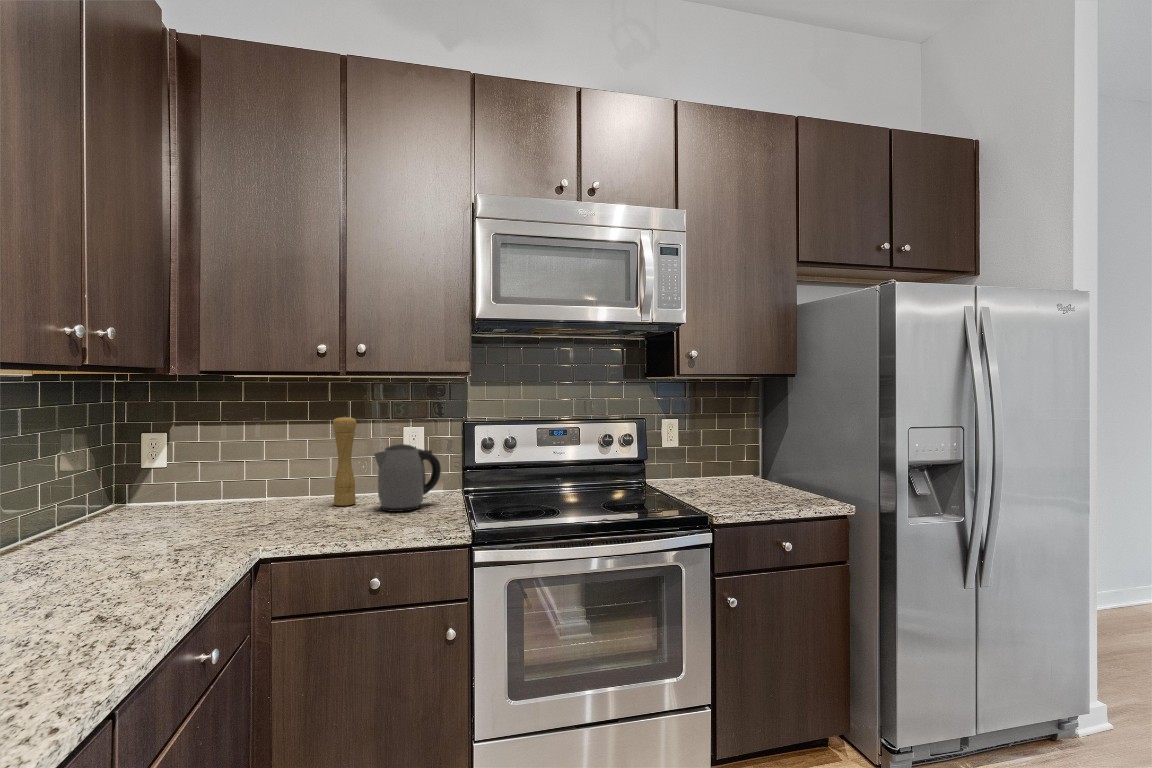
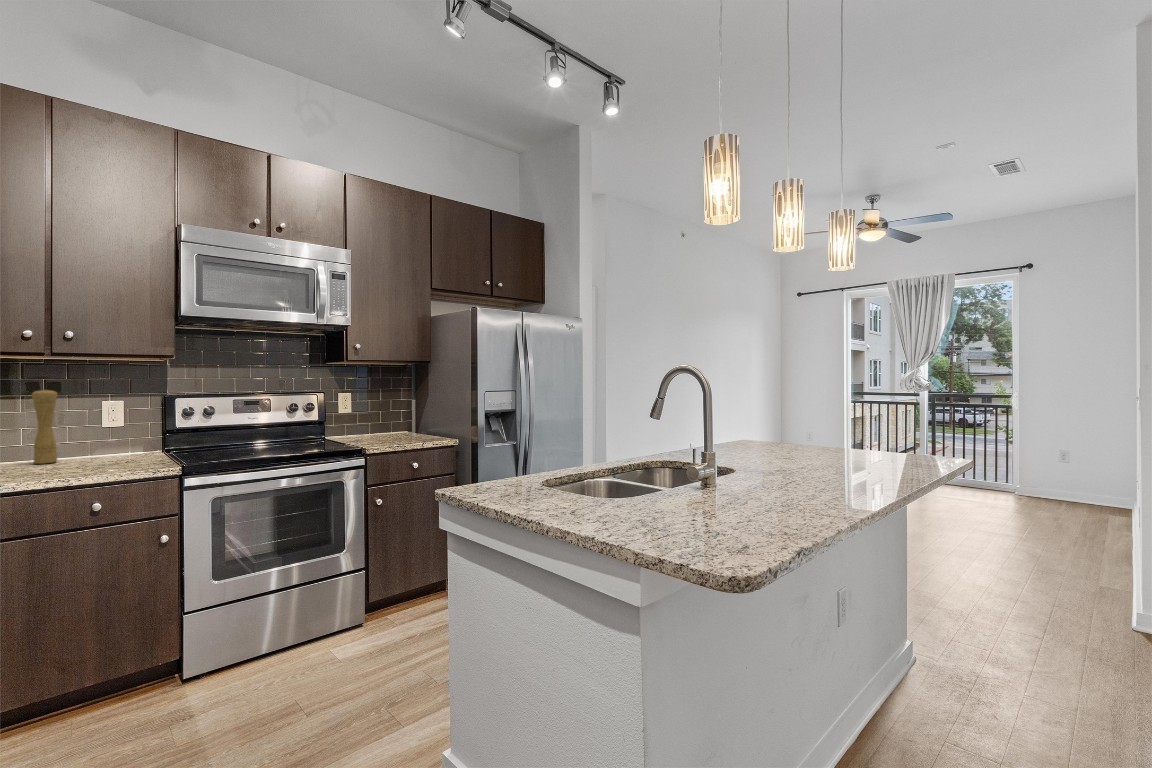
kettle: present [374,444,441,512] -> none [81,411,146,463]

